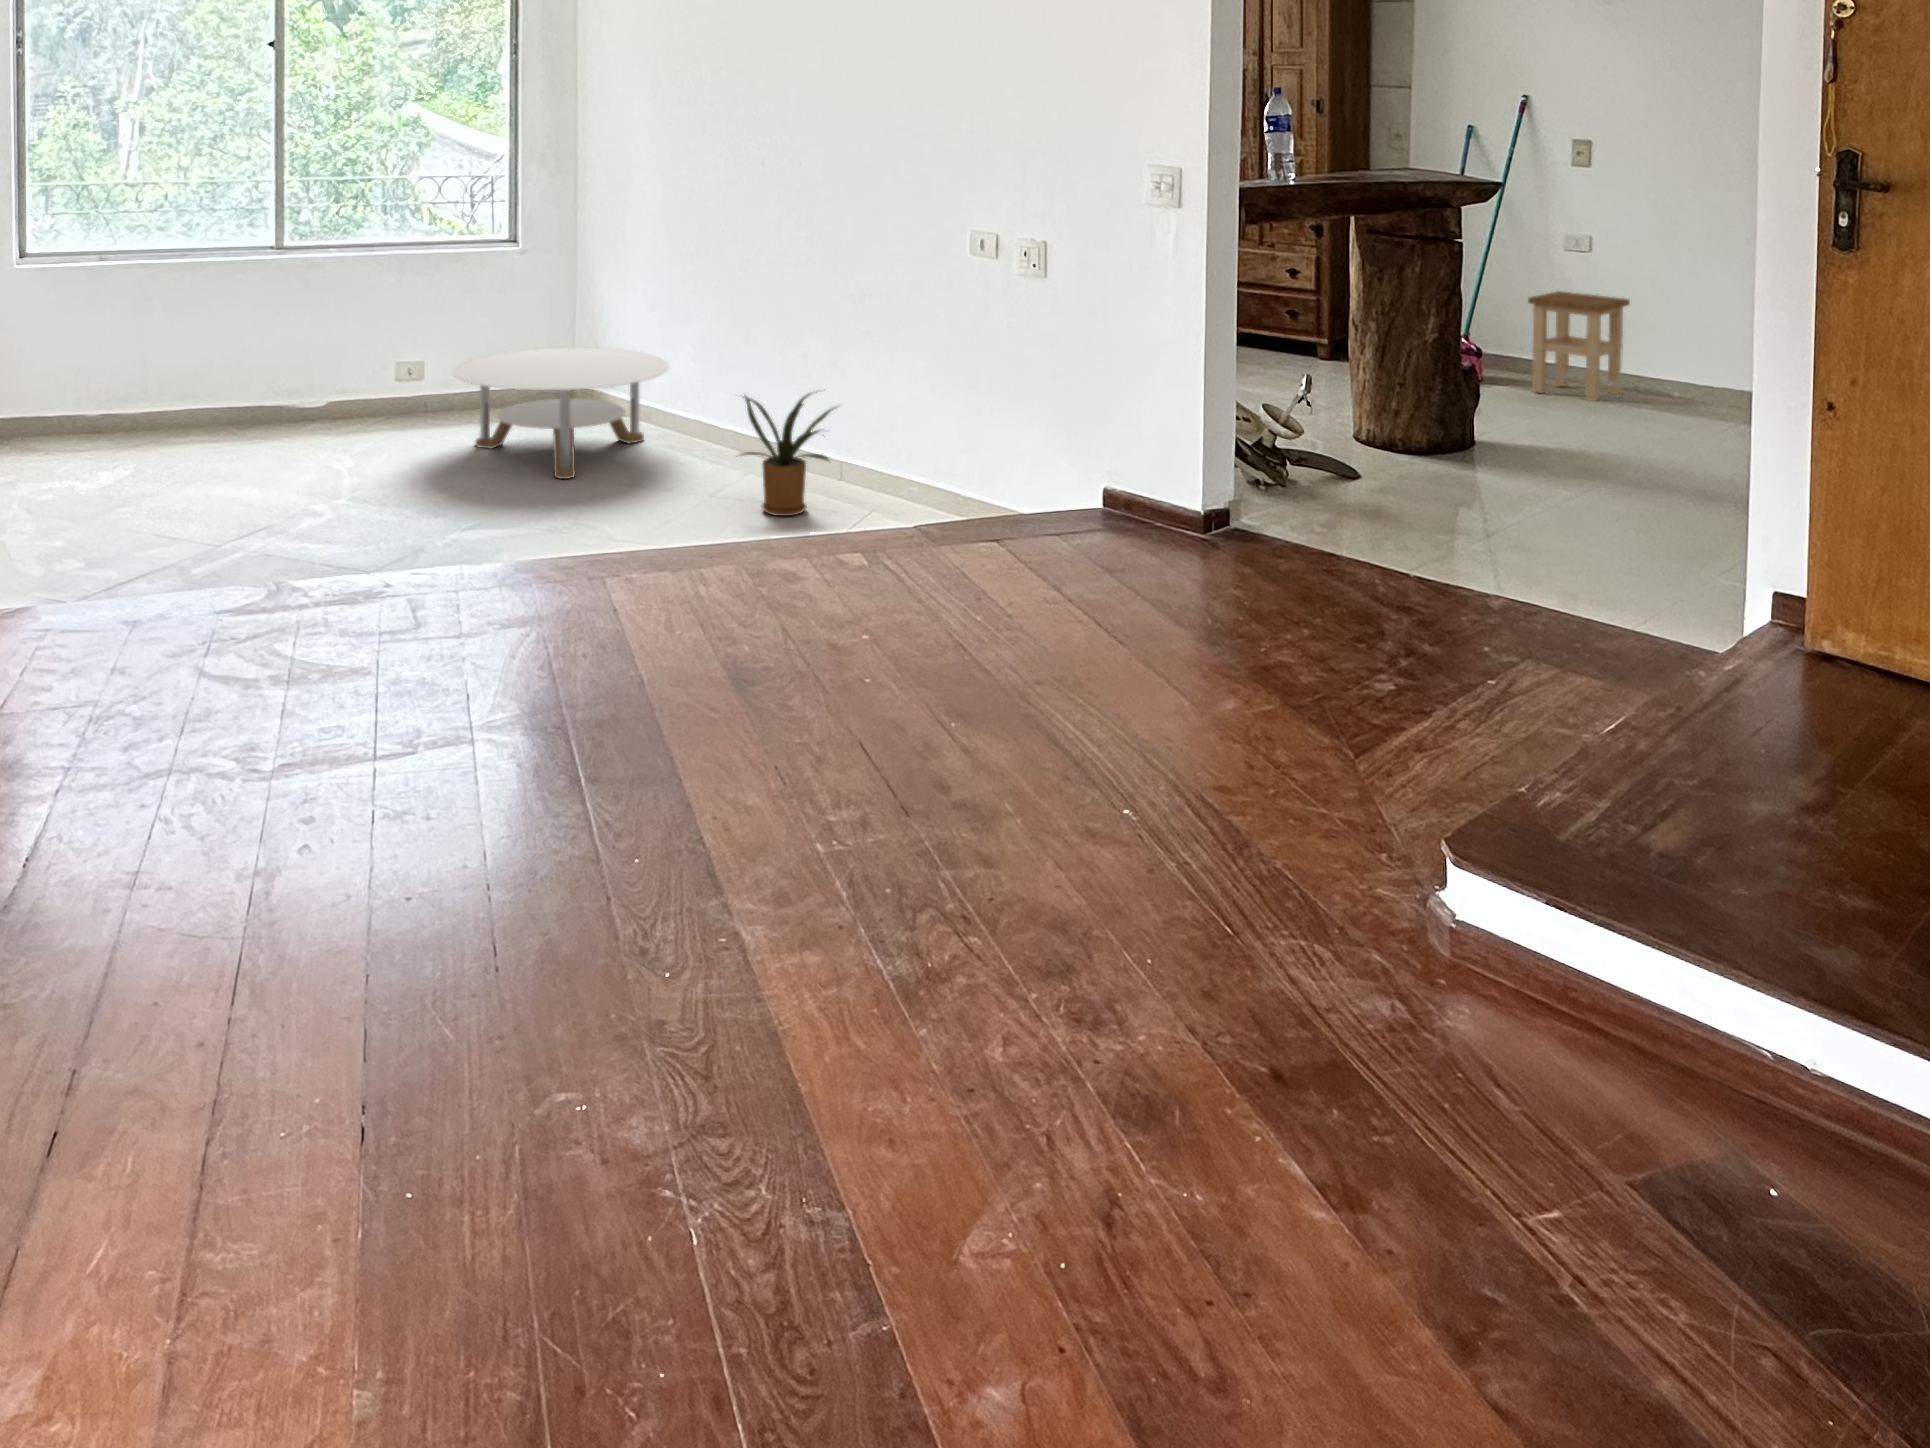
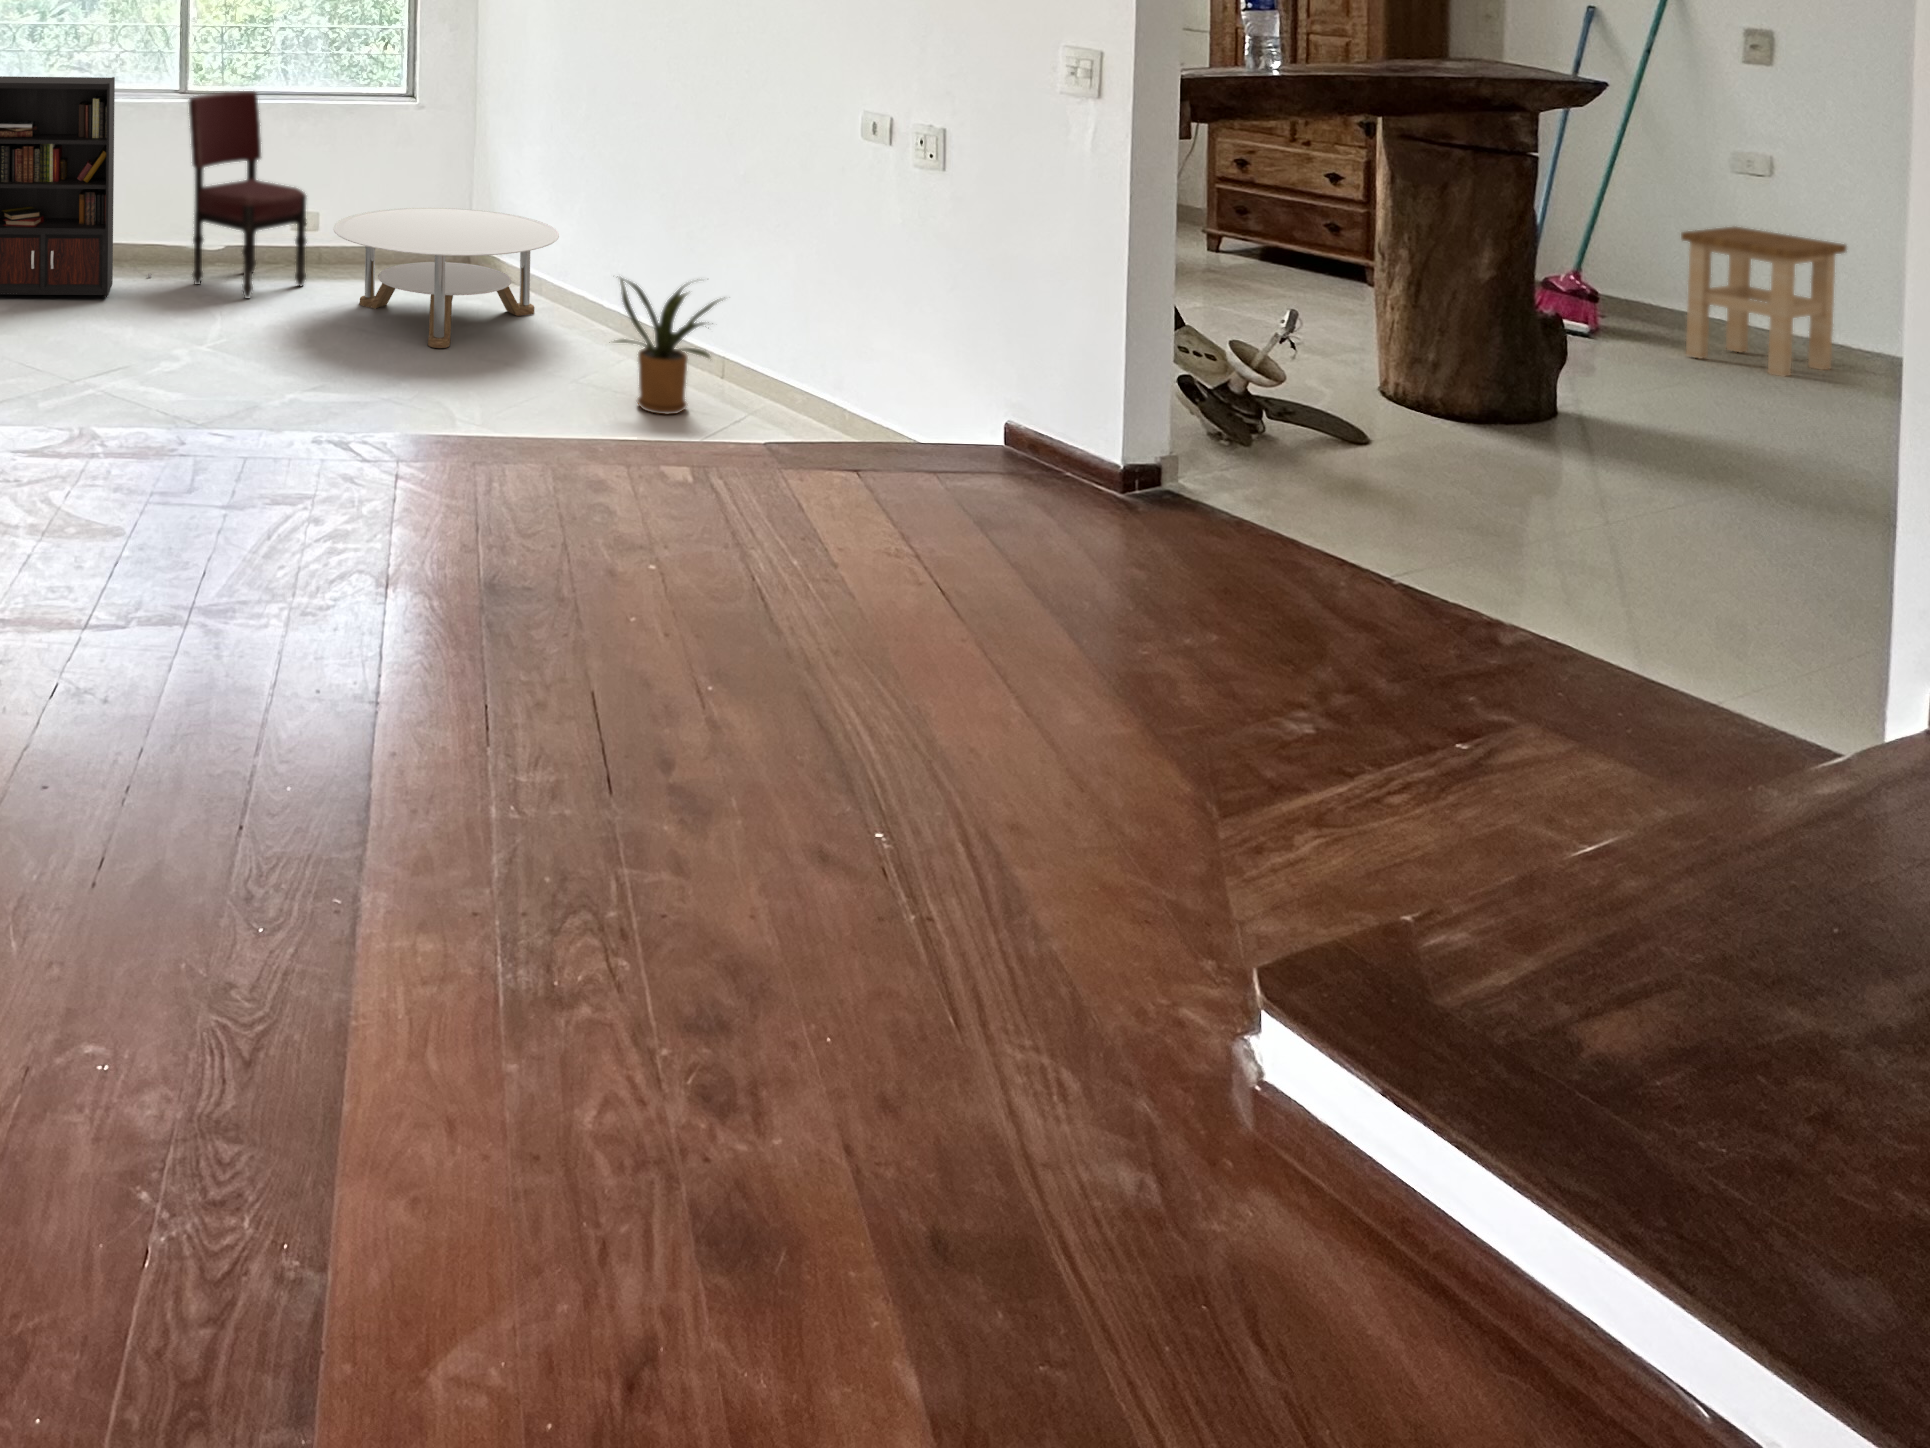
bookcase: none [71,236,253,472] -> present [0,76,151,297]
dining chair: none [292,245,417,450] -> present [189,91,307,298]

